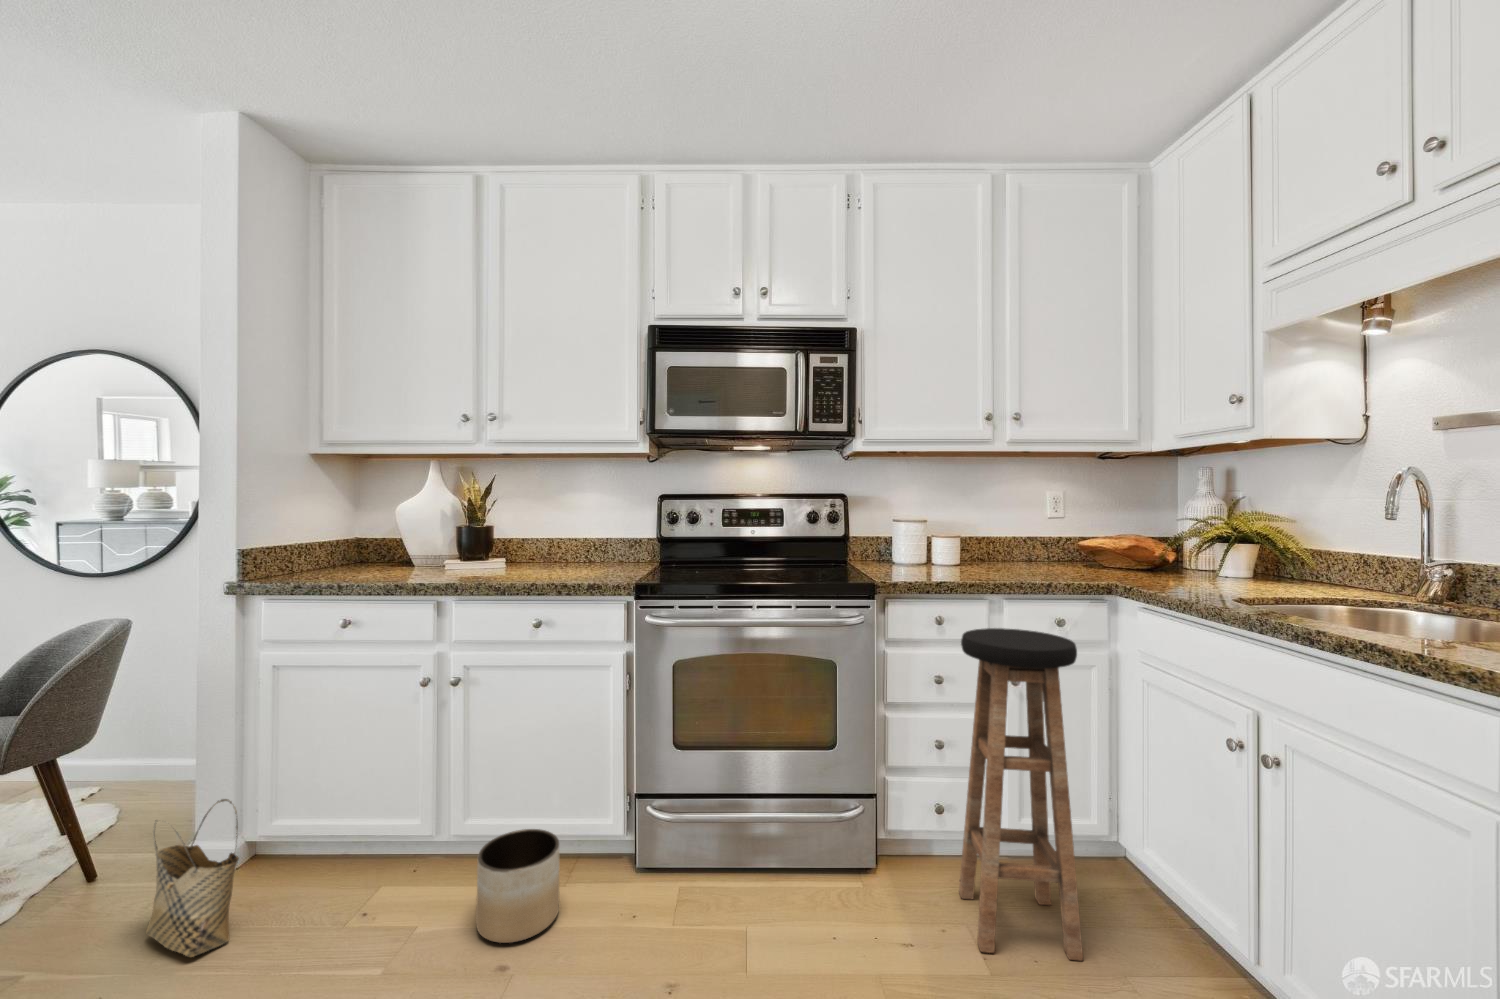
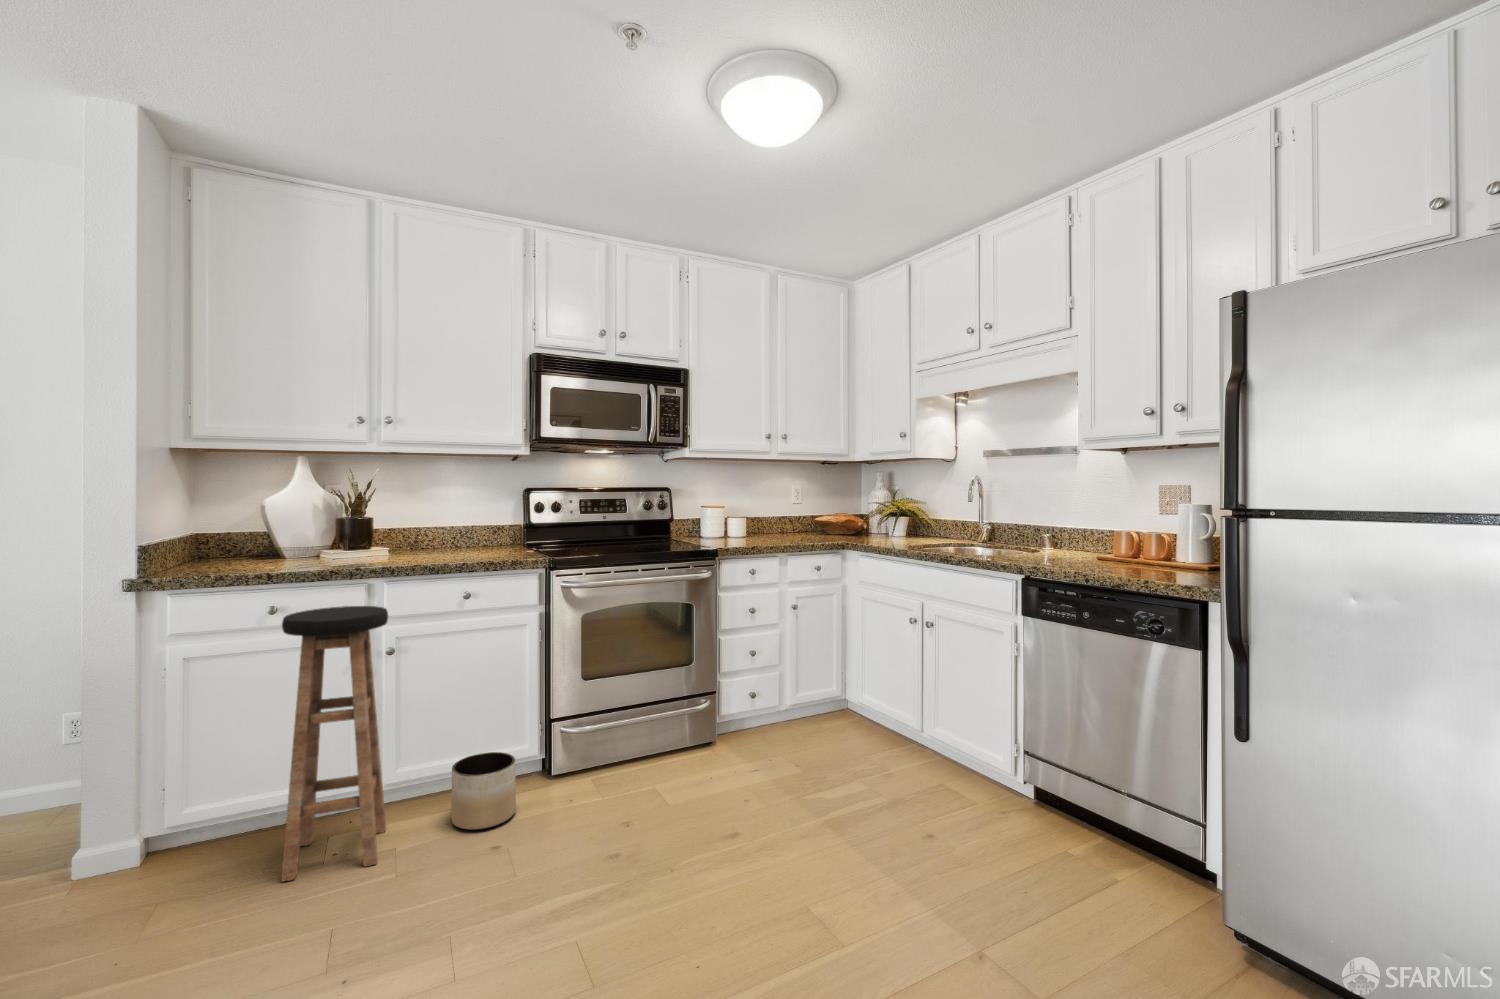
bar stool: present [959,628,1083,961] -> present [281,606,388,882]
woven basket: present [146,799,239,957] -> none [124,772,231,907]

